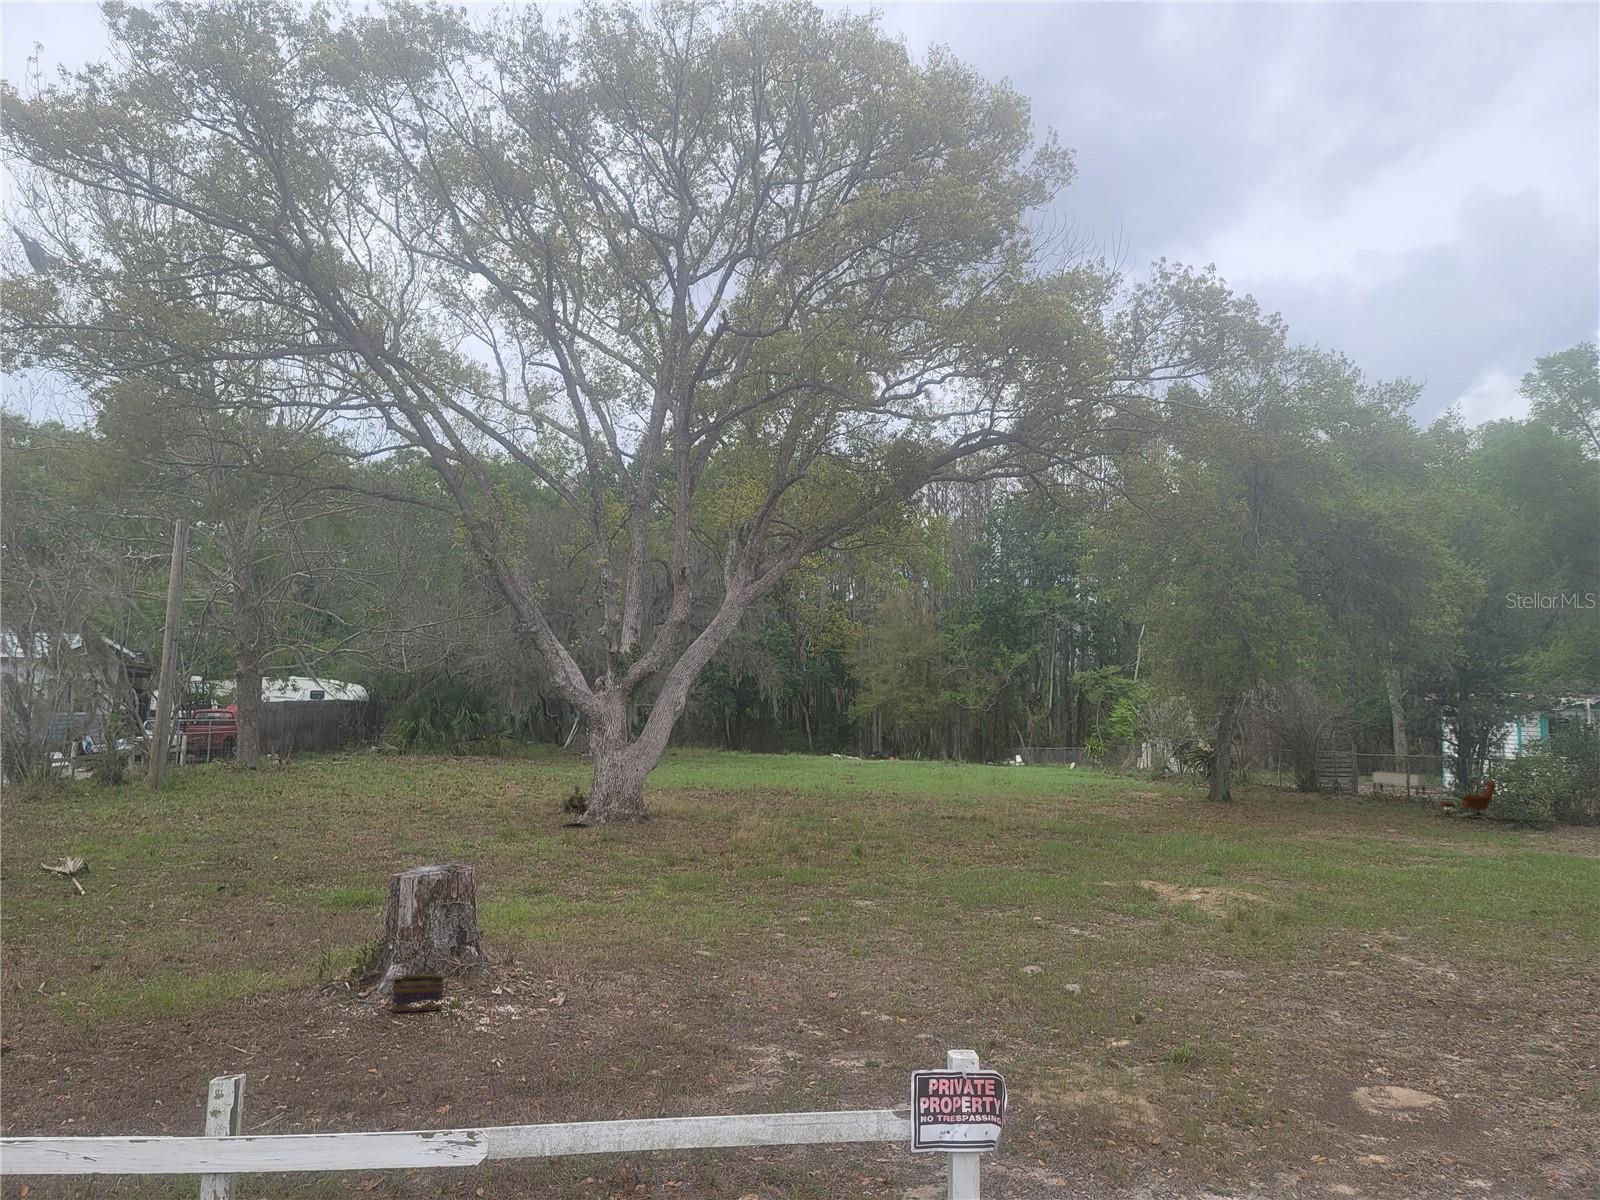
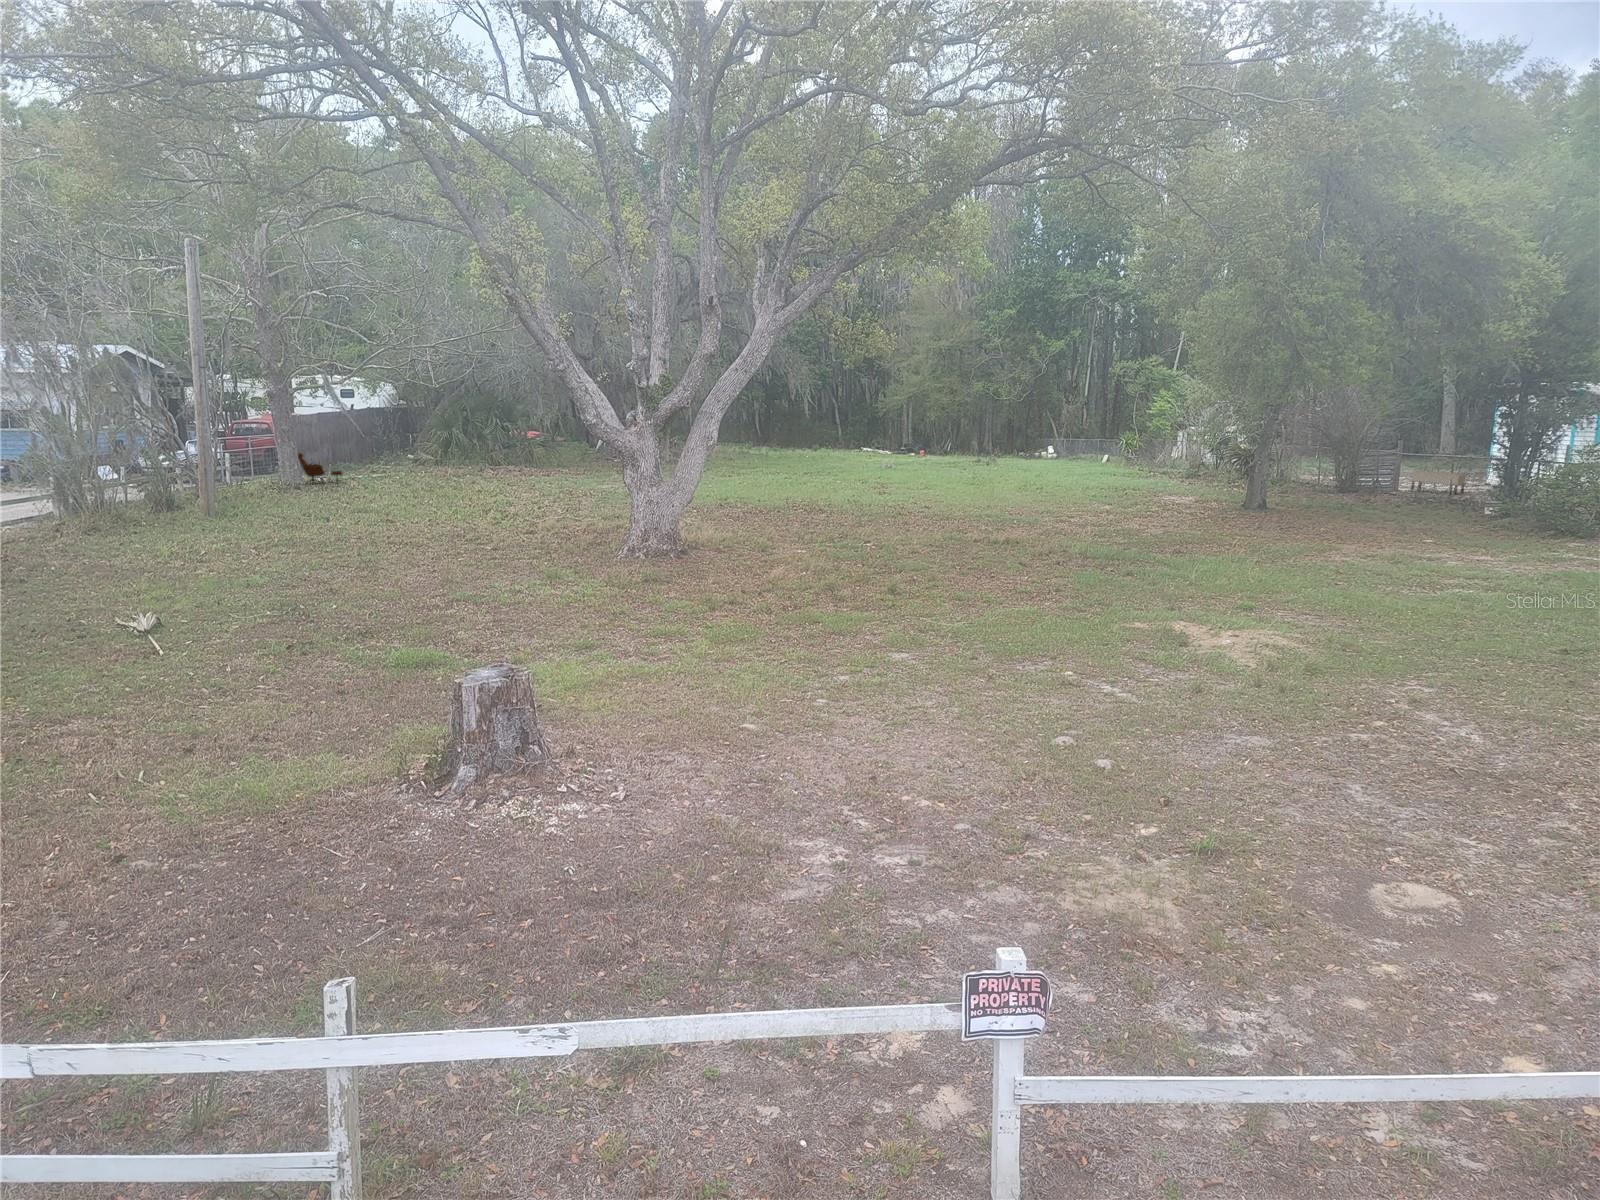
lounge chair: present [1439,781,1496,818] -> present [298,453,342,483]
potted tree: present [563,785,588,828] -> none [603,514,633,559]
basket: present [393,951,444,1012] -> none [464,753,512,812]

